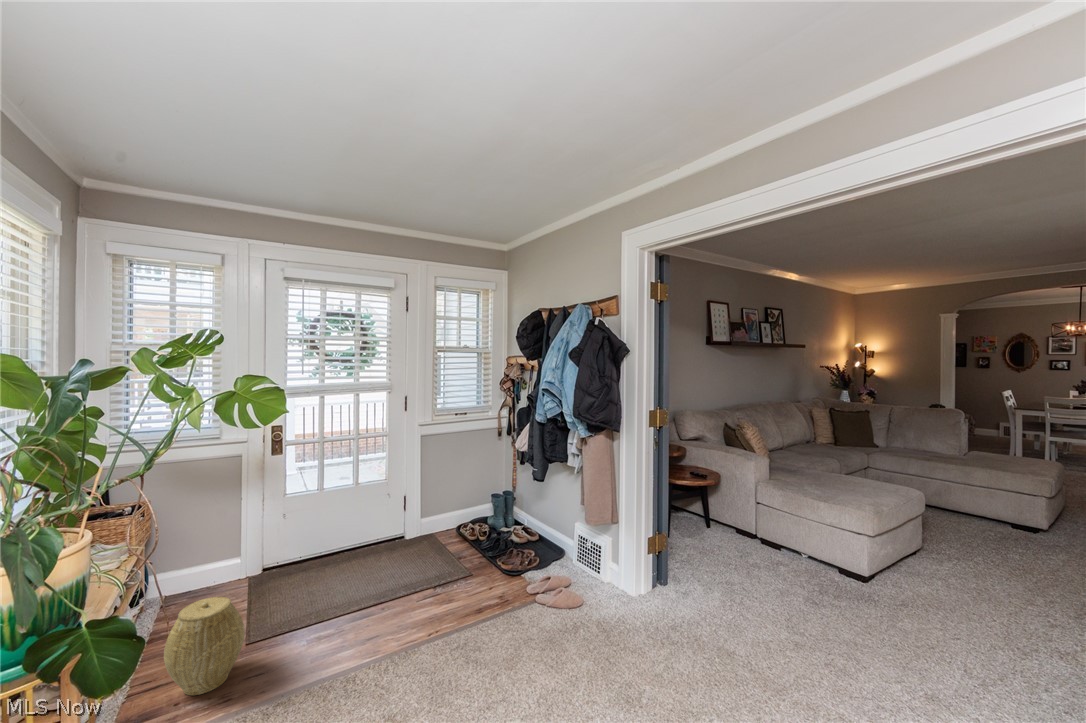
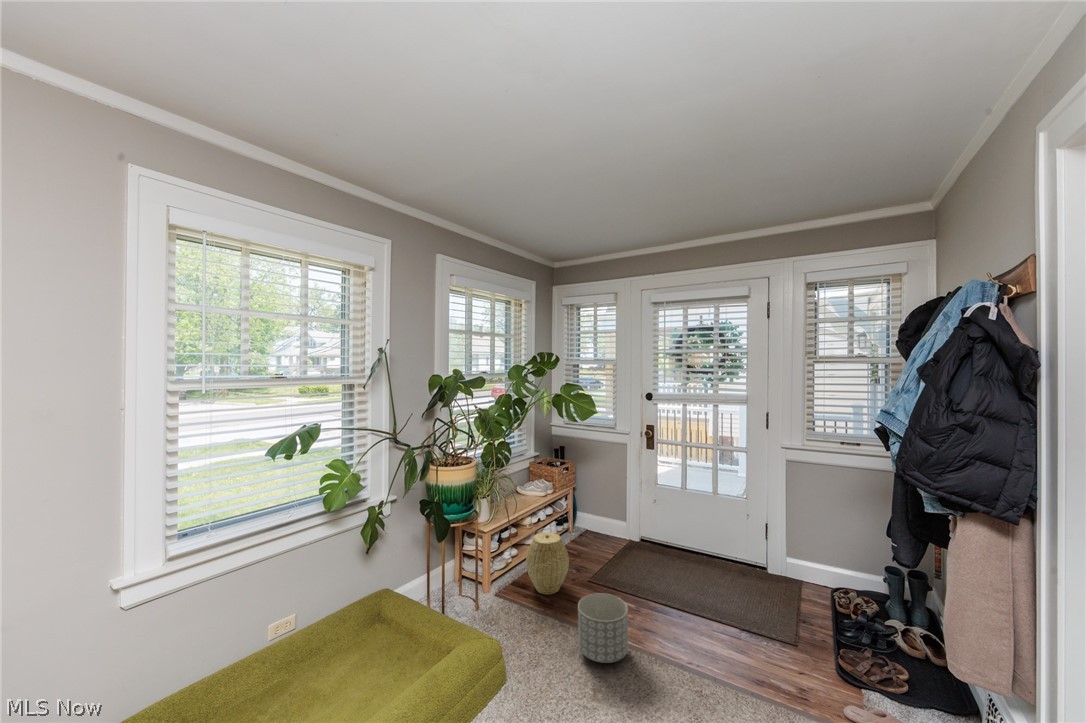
planter: none [335,610,396,691] -> present [578,593,628,663]

